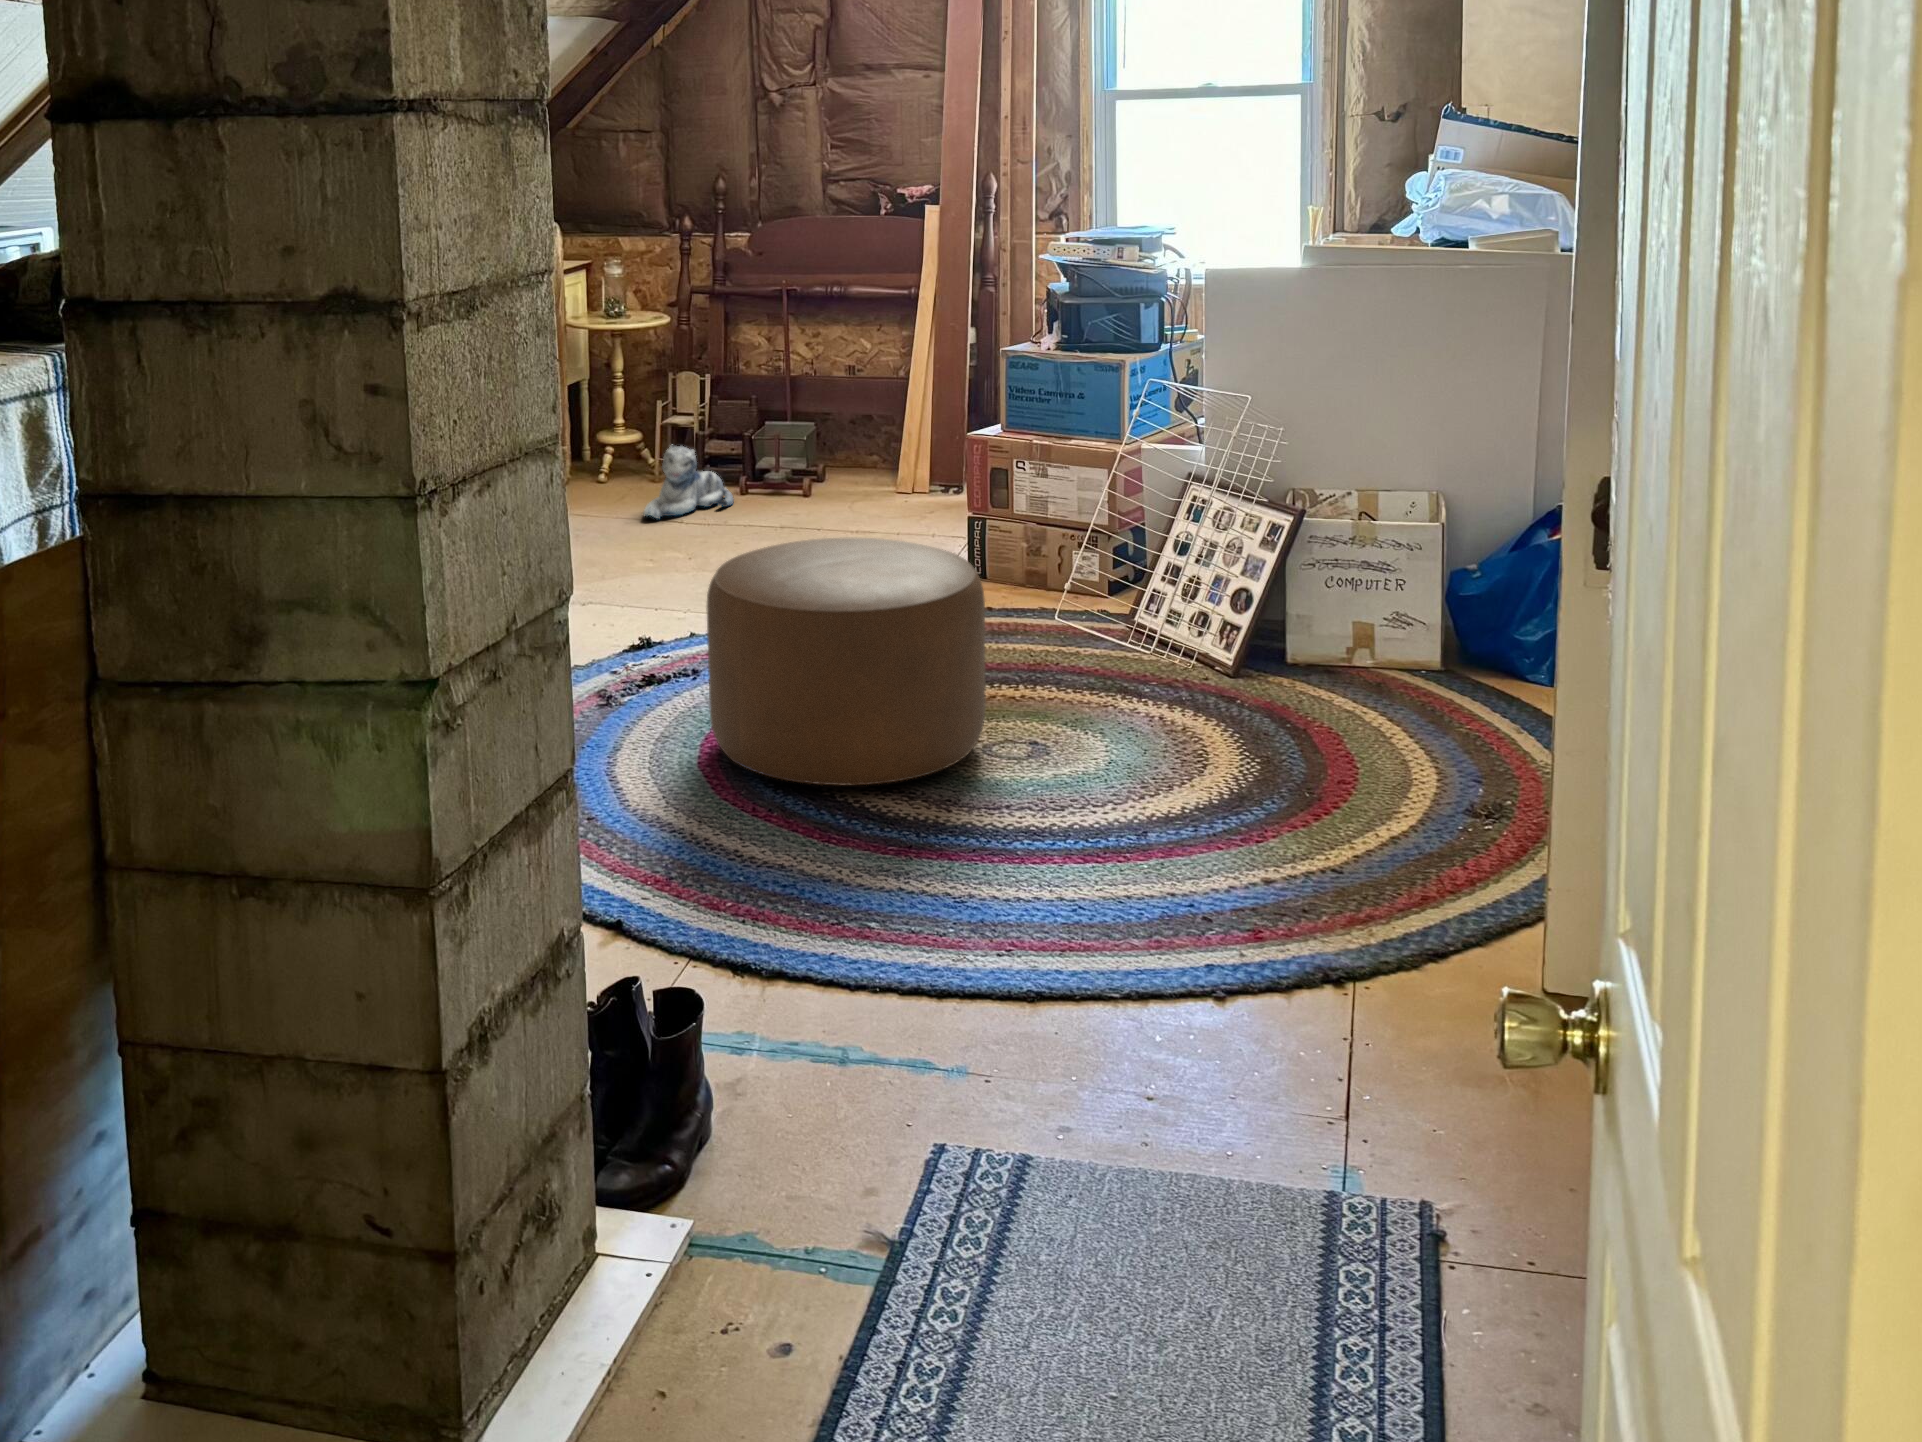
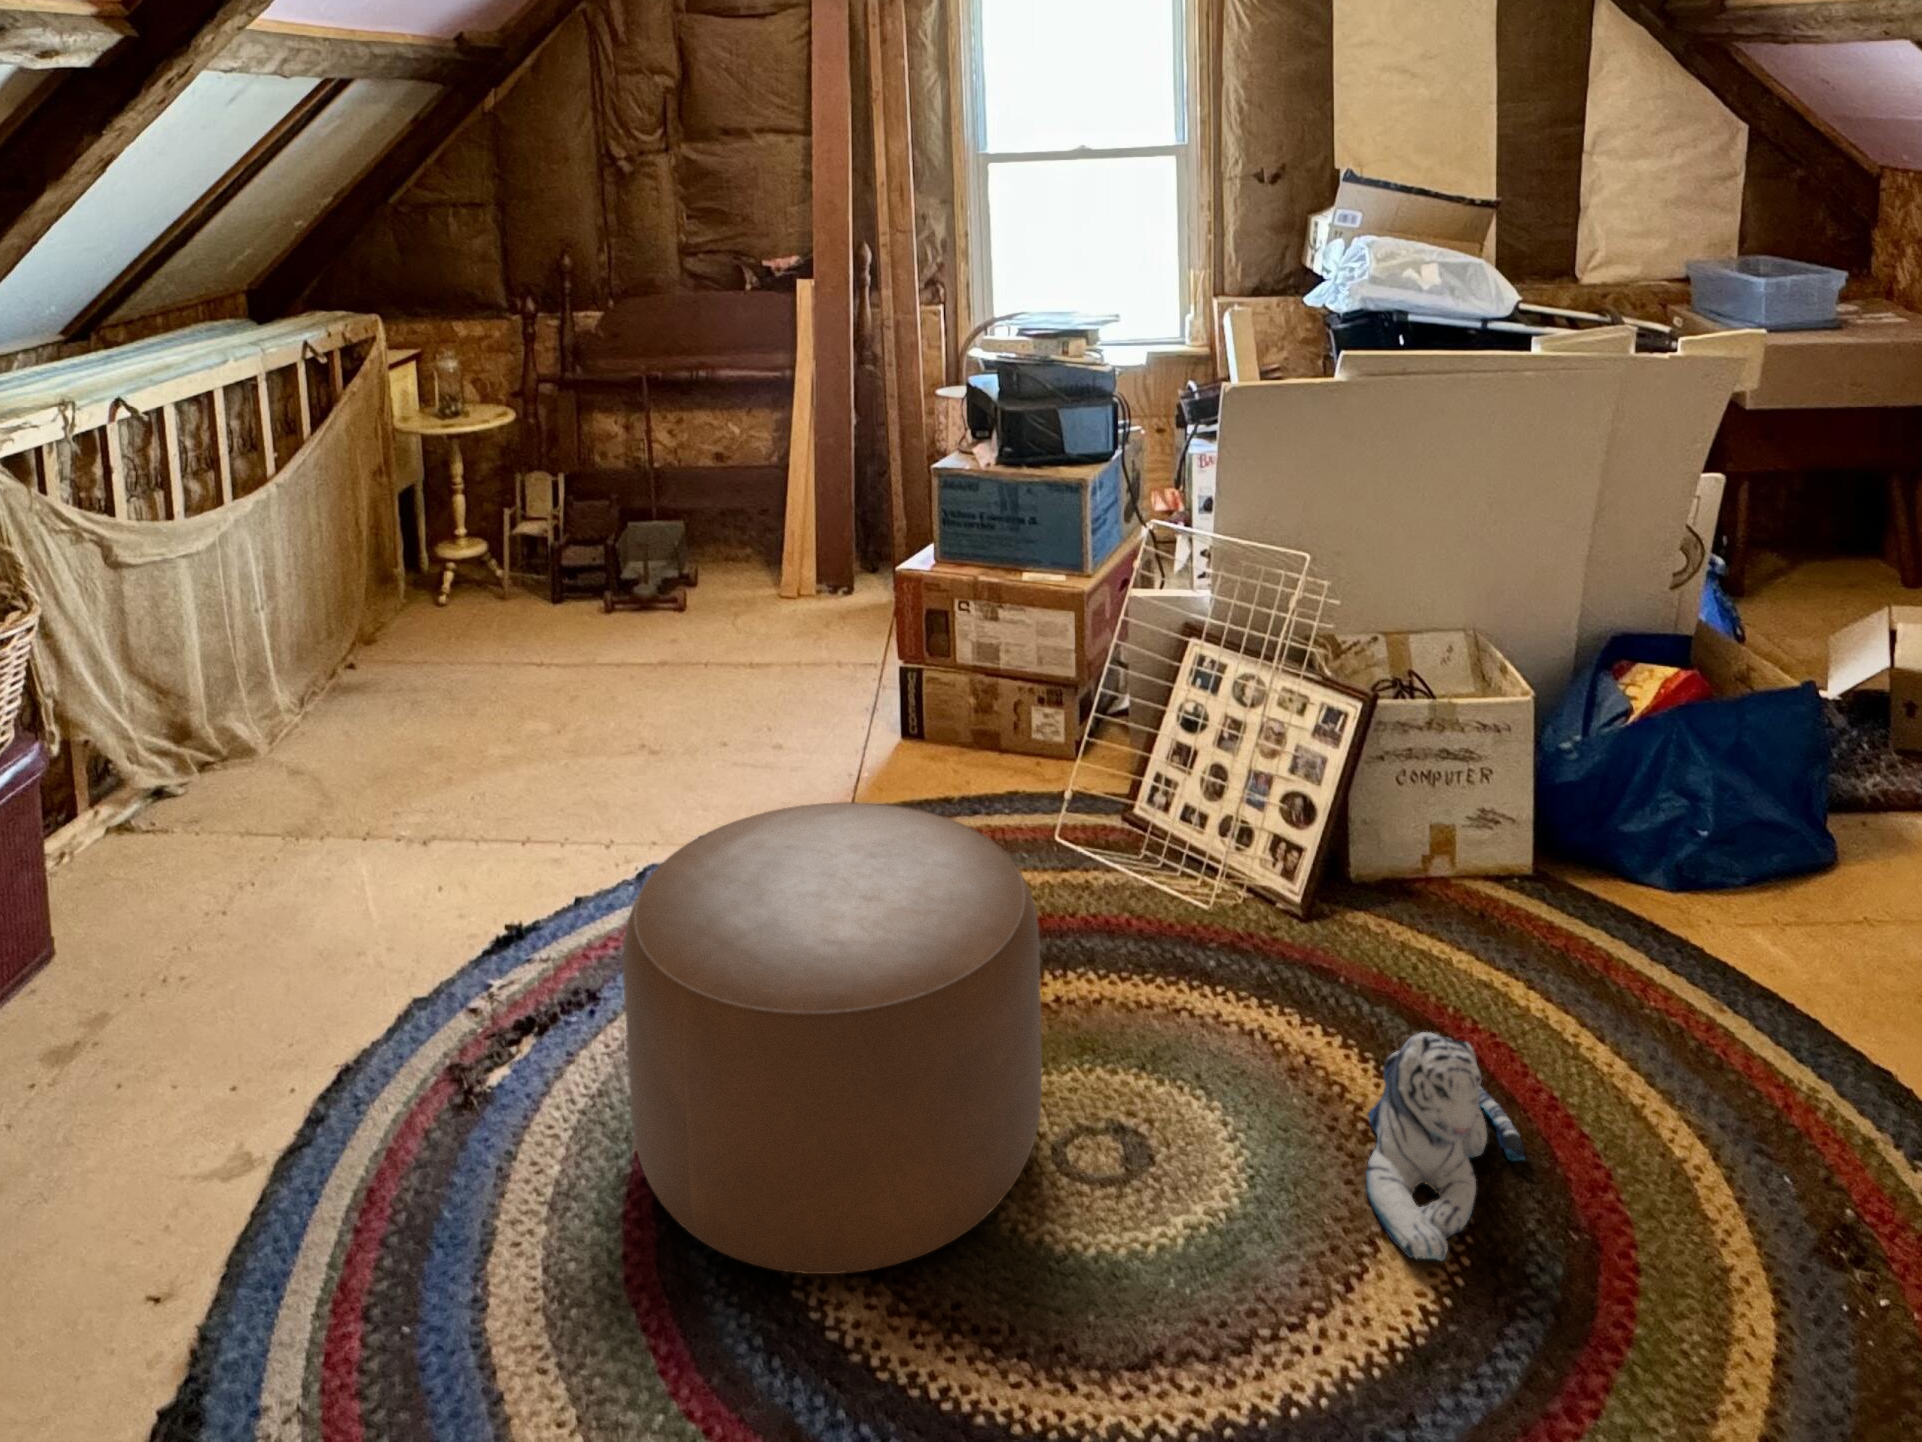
plush toy: present [643,445,734,519] -> present [1365,1032,1525,1261]

